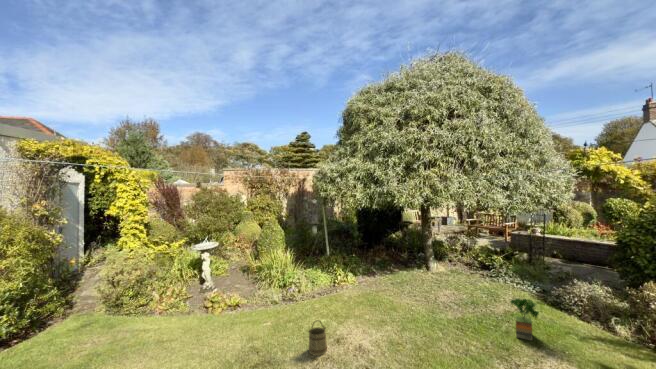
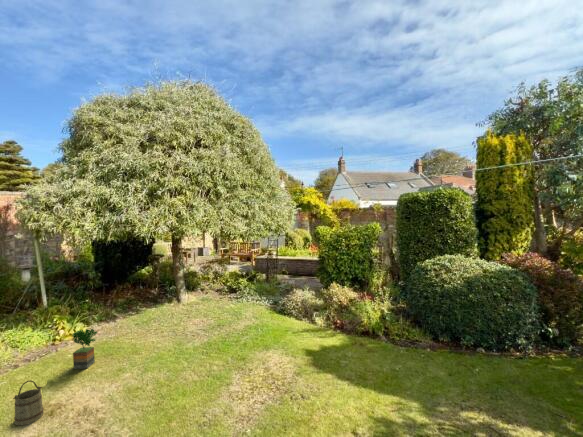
potted tree: present [510,299,539,341] -> present [72,329,97,369]

